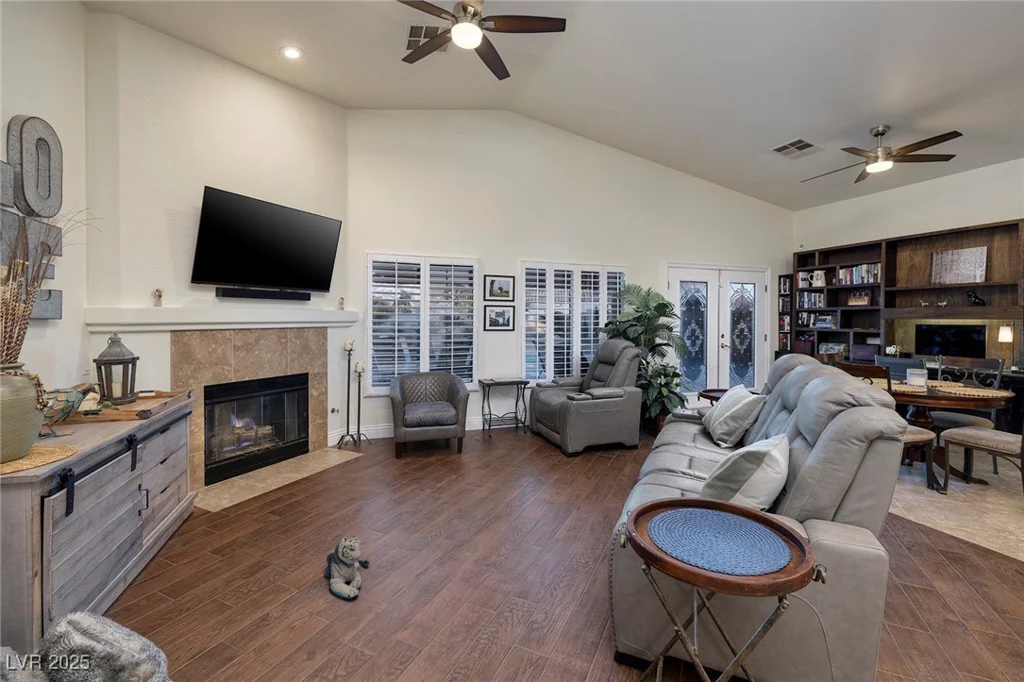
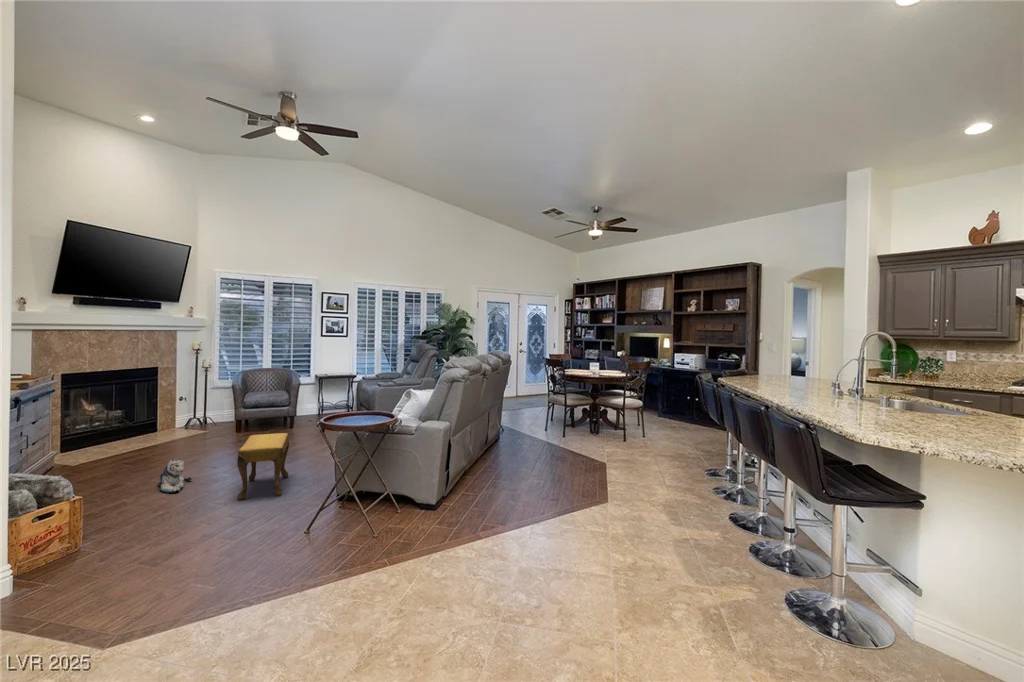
footstool: none [453,497,527,636] -> present [237,433,289,500]

